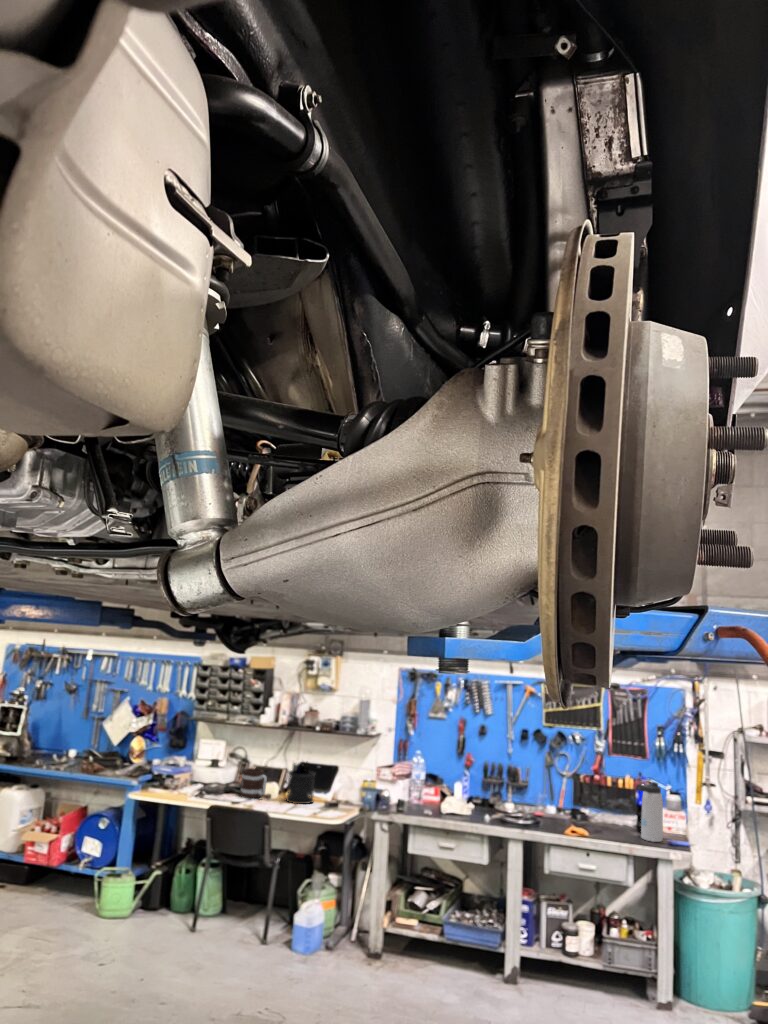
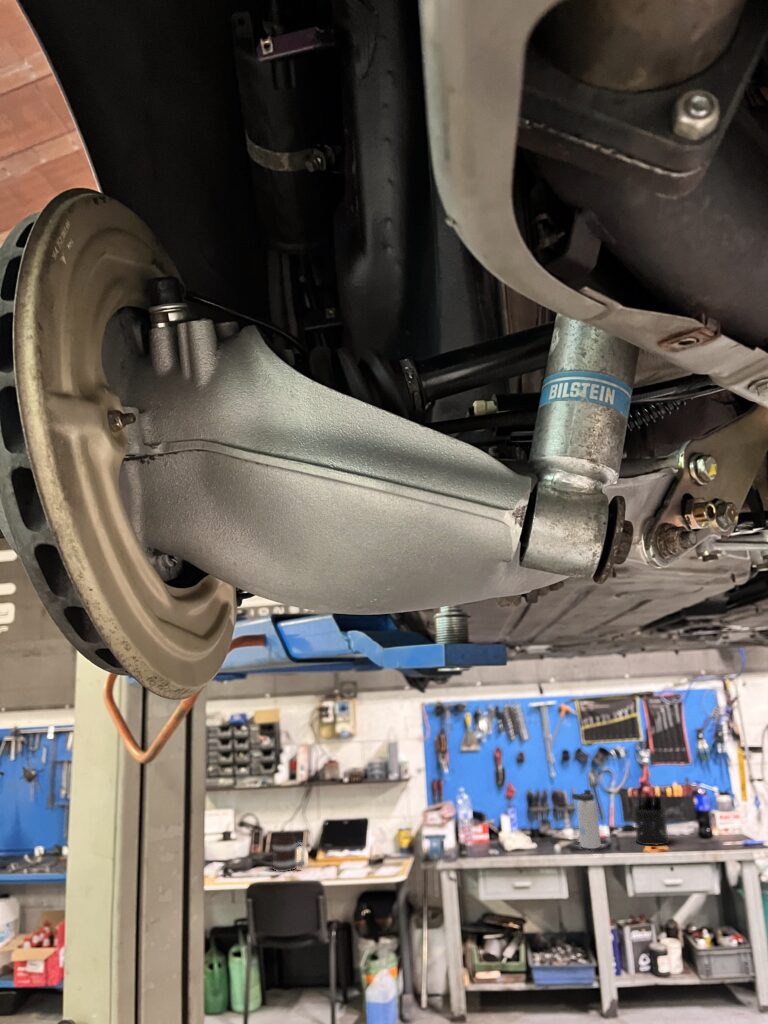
pen holder: present [286,762,315,804] -> present [633,795,669,845]
thermos bottle: present [638,782,663,842] -> present [572,790,601,849]

